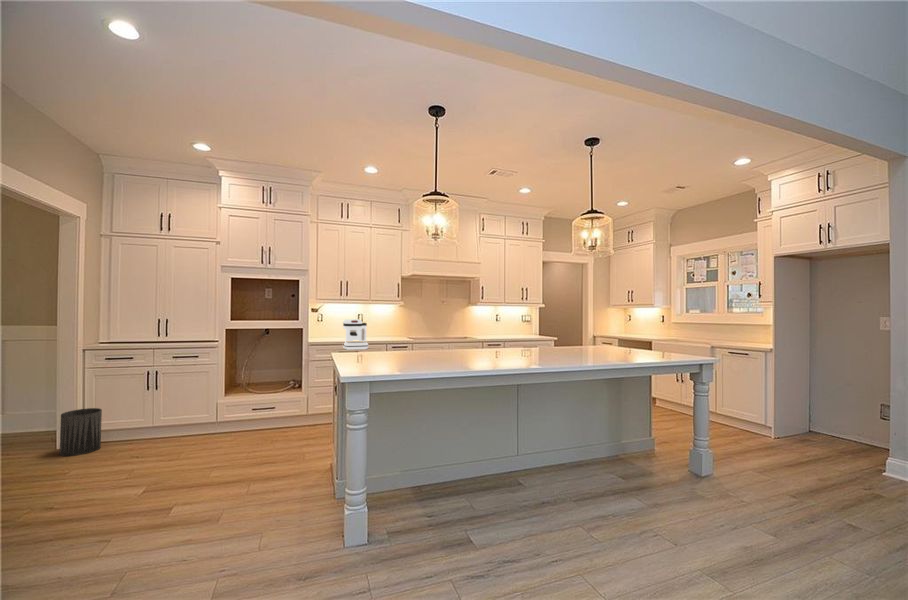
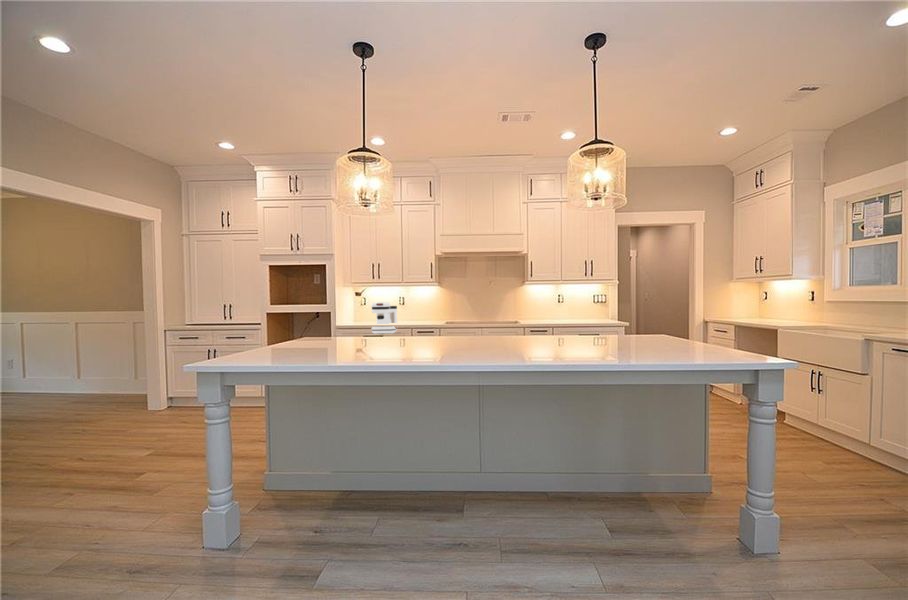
trash can: present [60,408,102,456] -> none [145,378,176,416]

